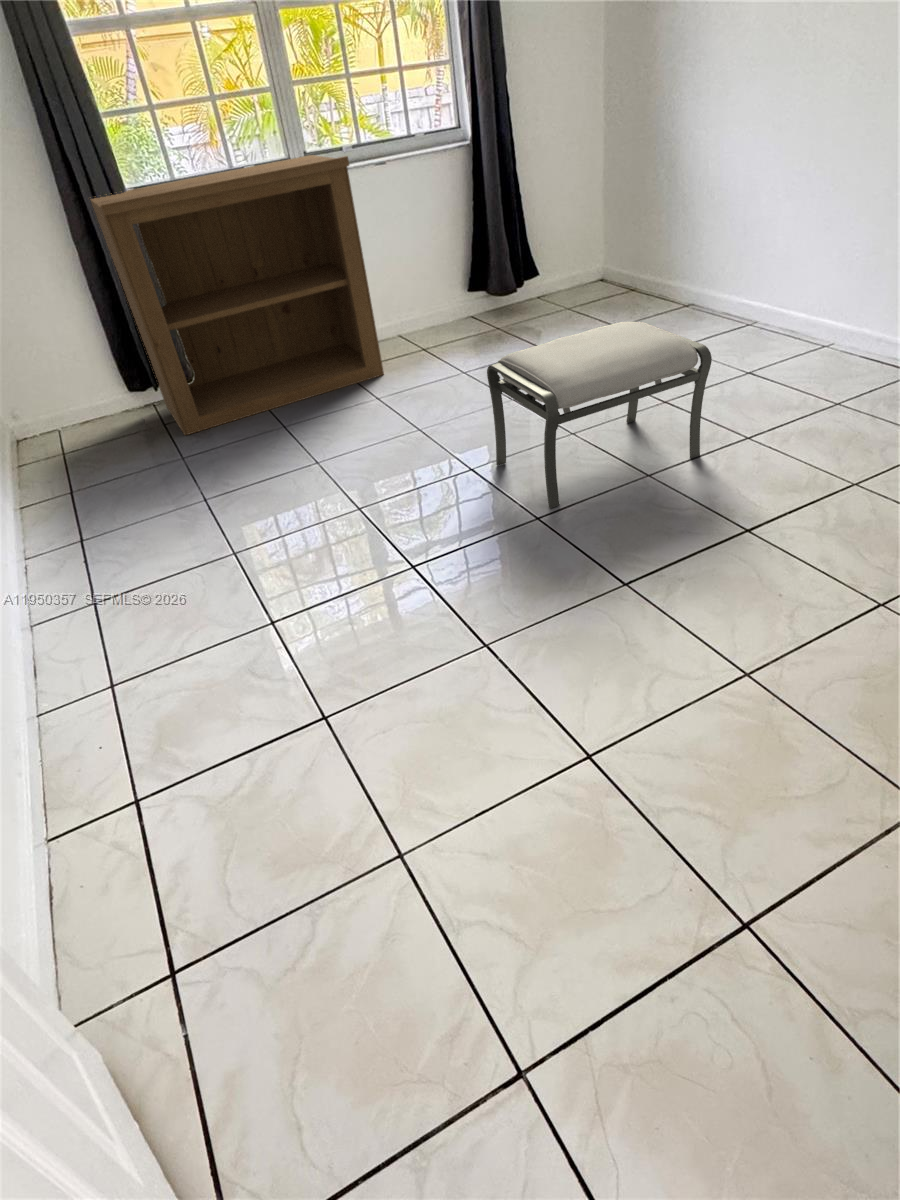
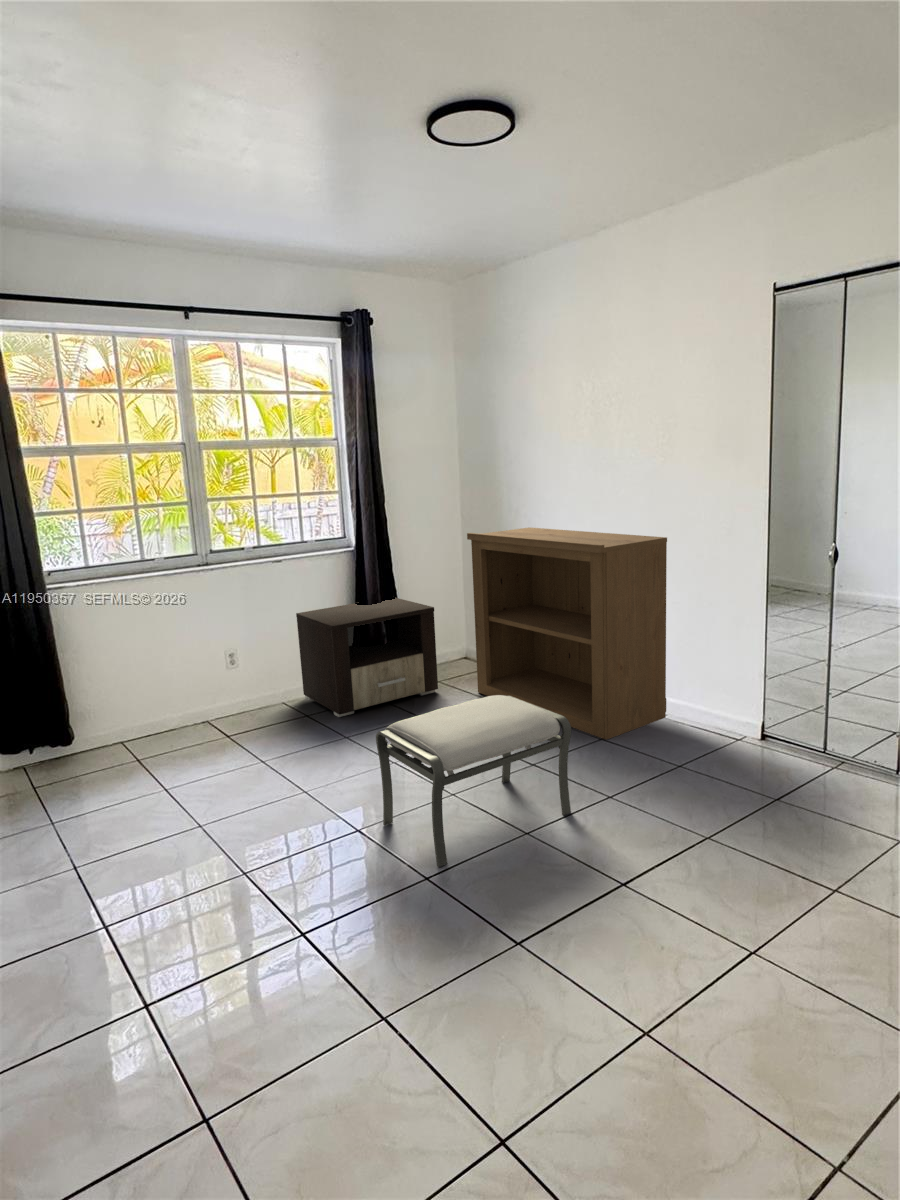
bookshelf: present [90,155,384,435] -> present [467,528,667,740]
nightstand: none [406,206,565,353] -> present [296,598,438,717]

